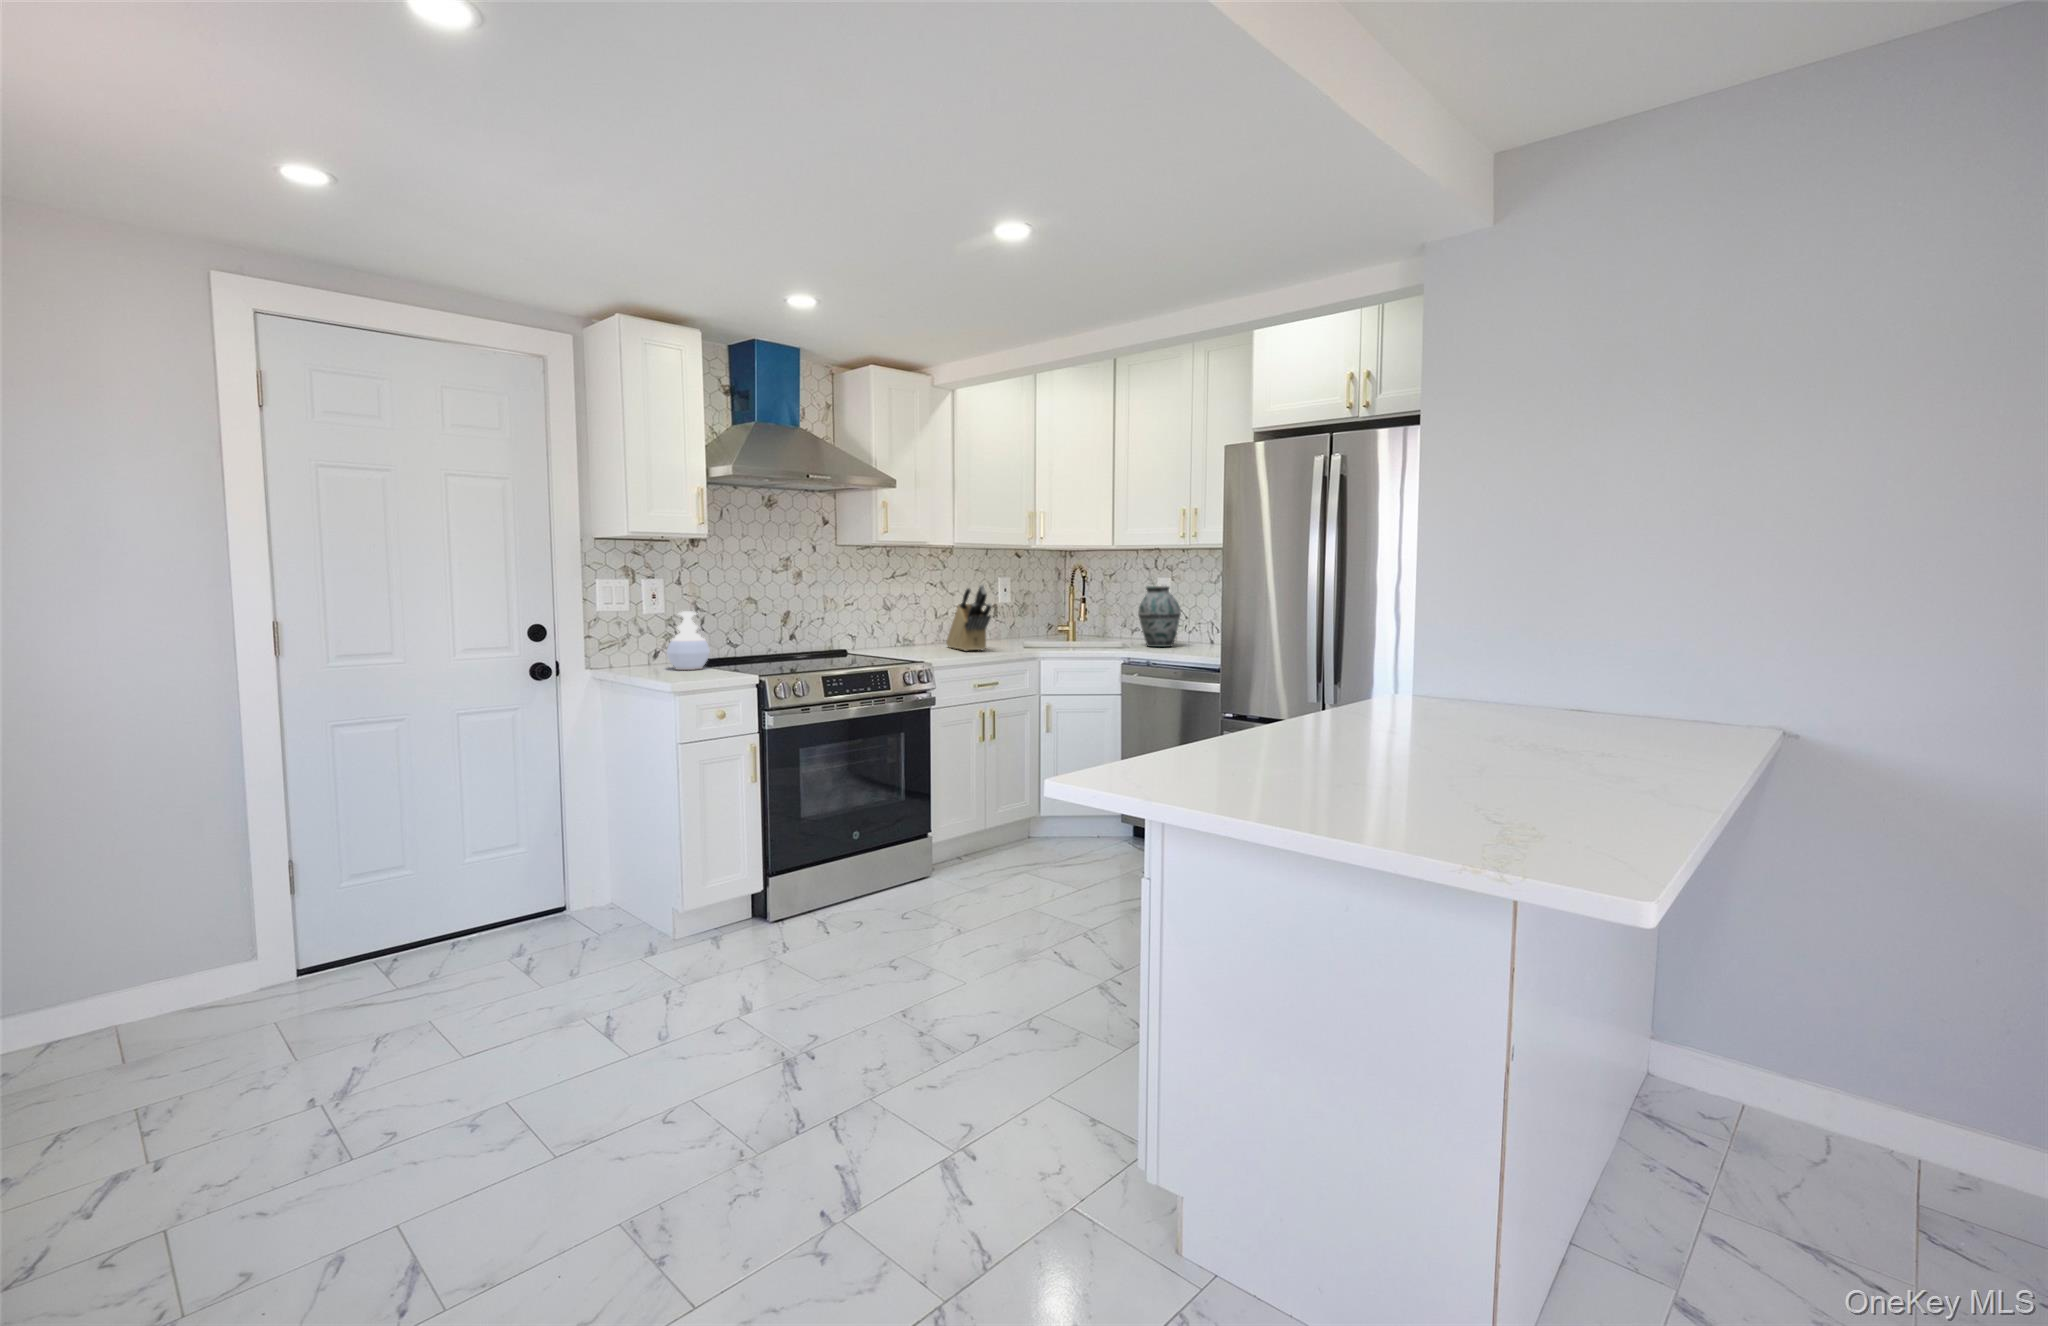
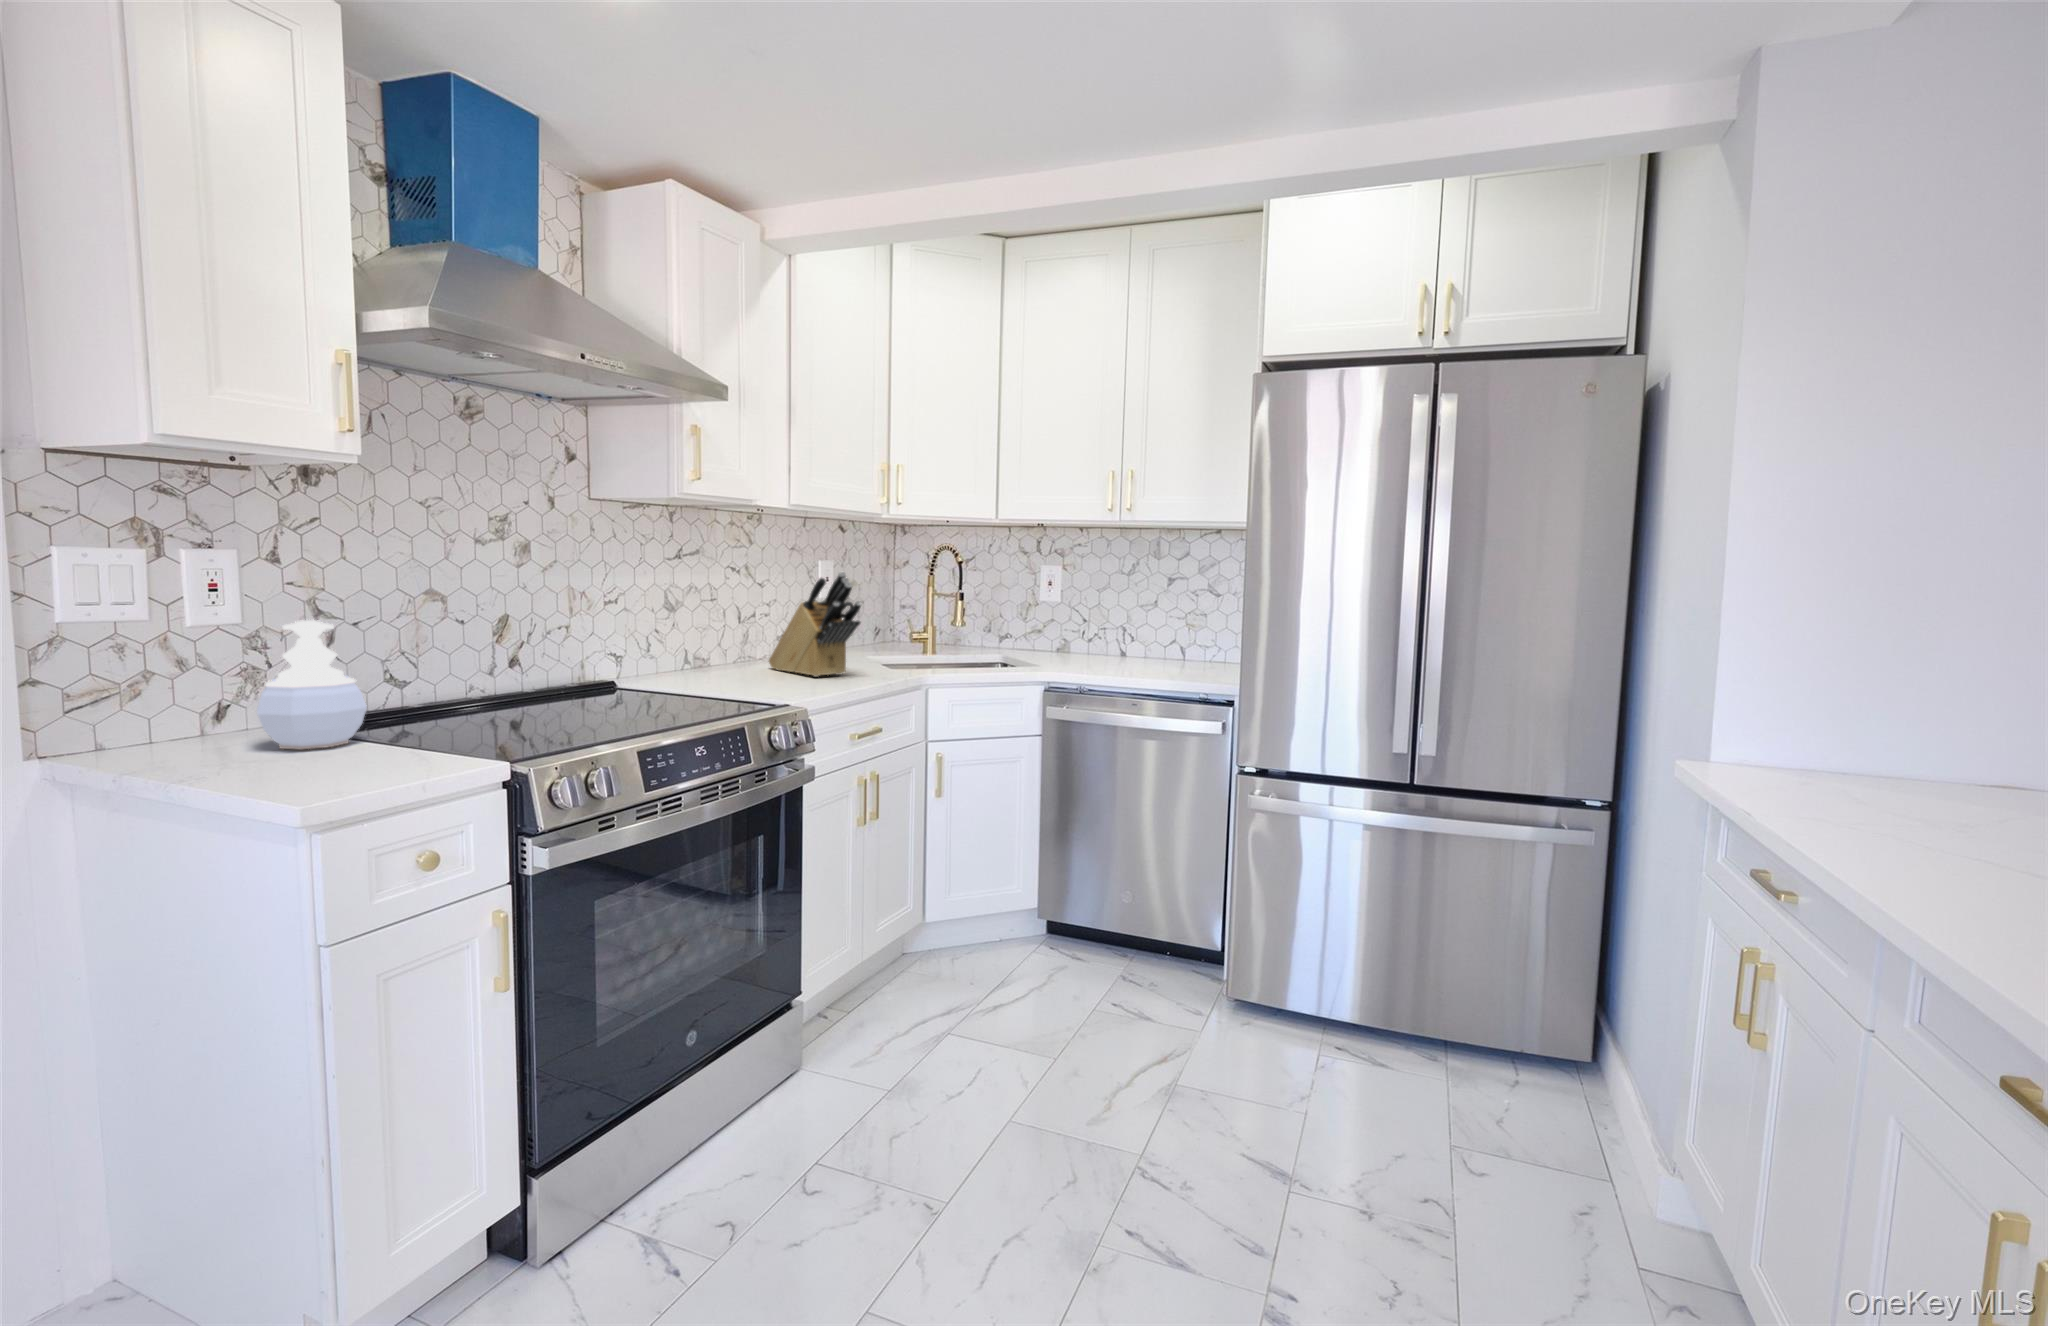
vase: present [1138,586,1181,647] -> none [1032,578,1090,661]

